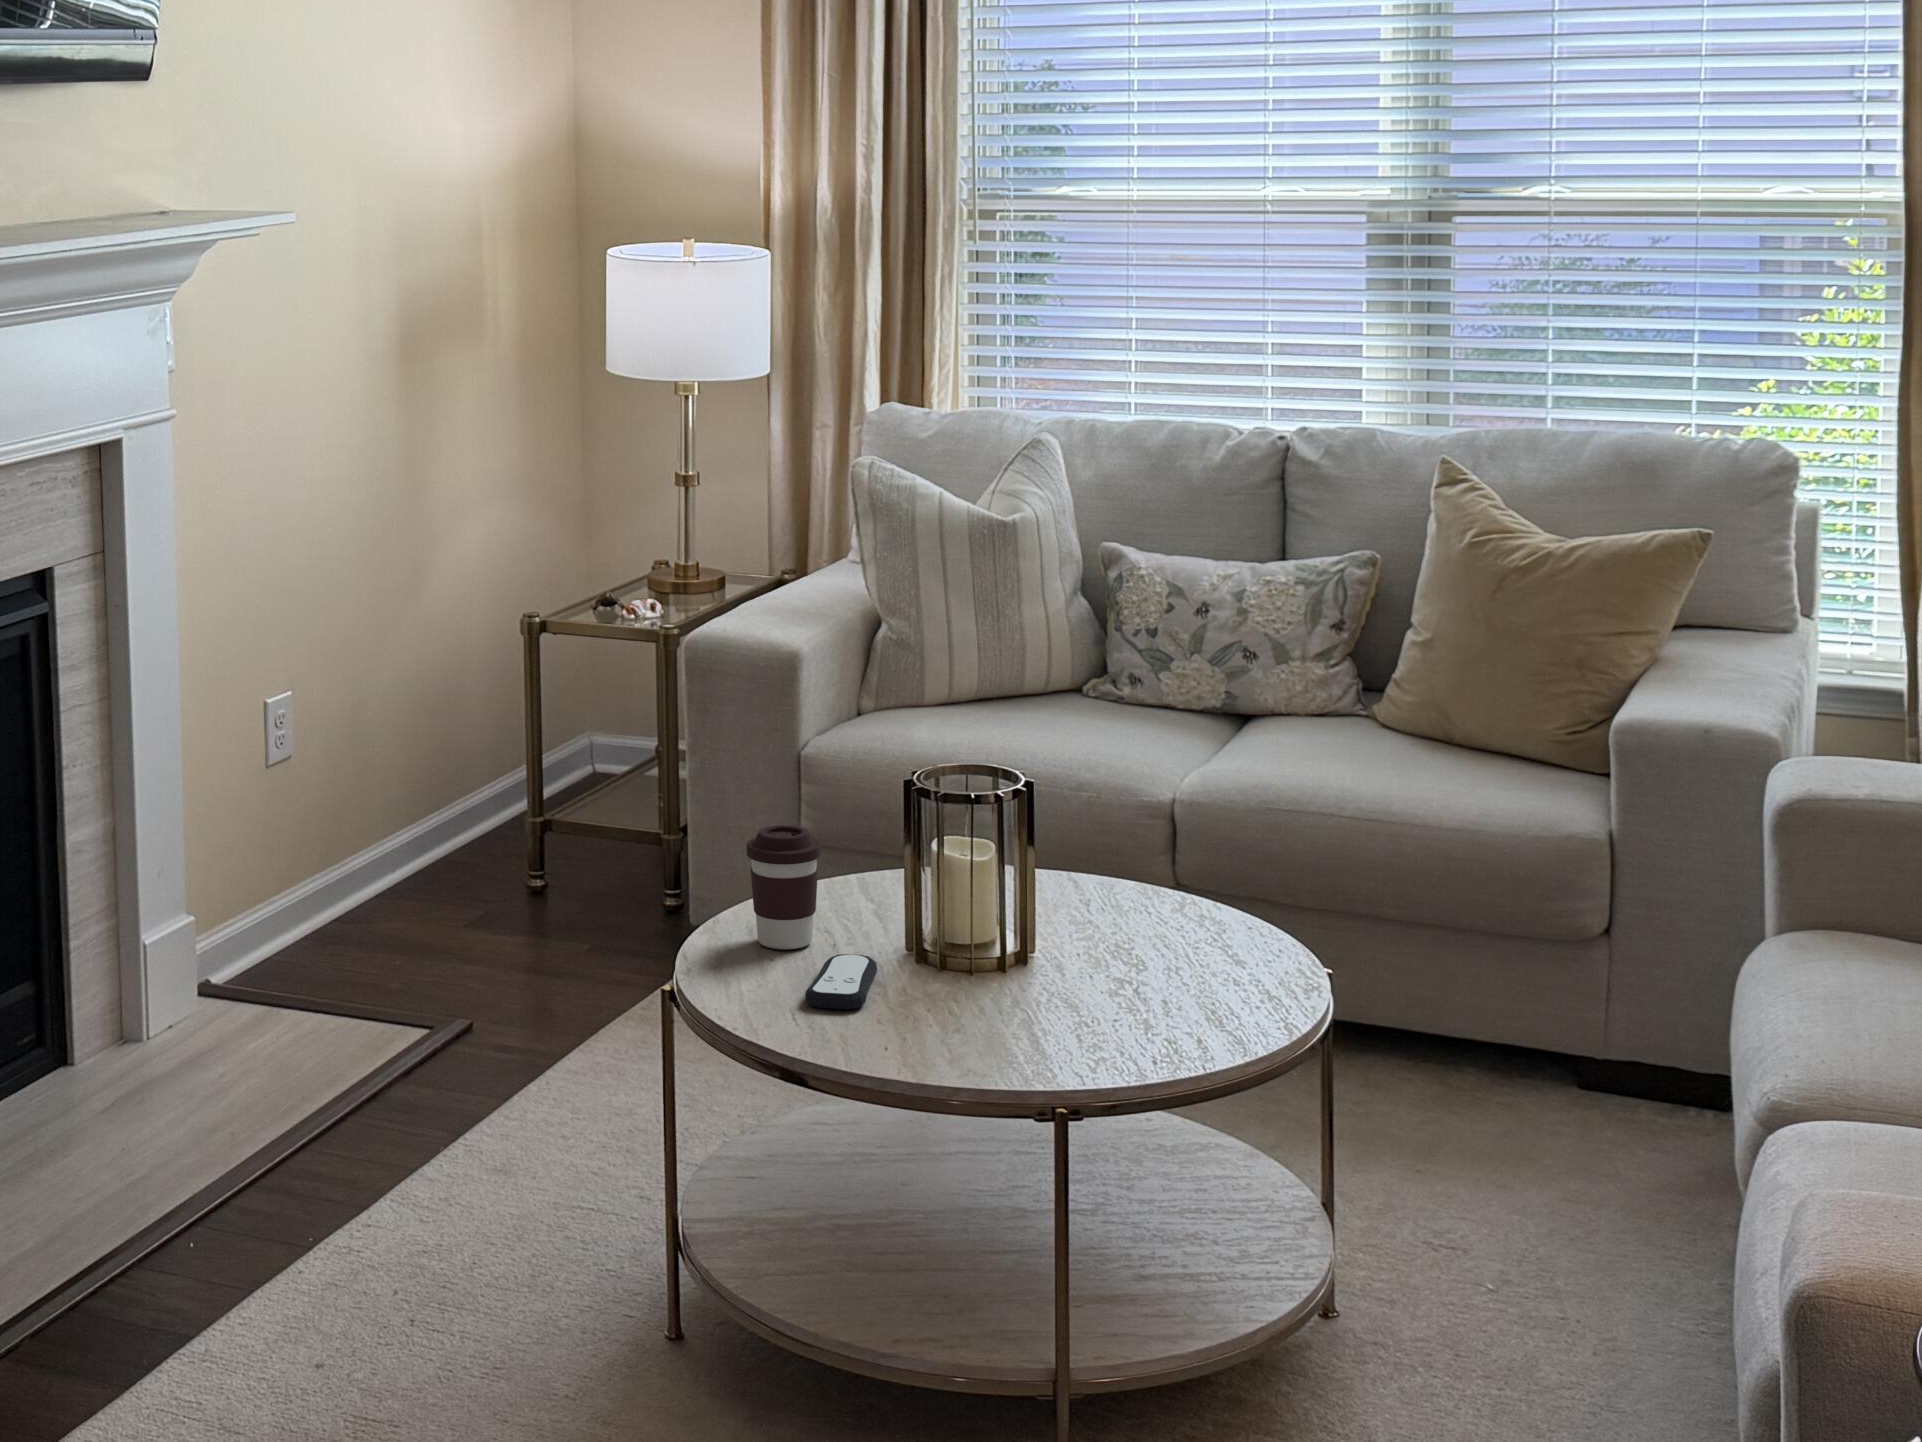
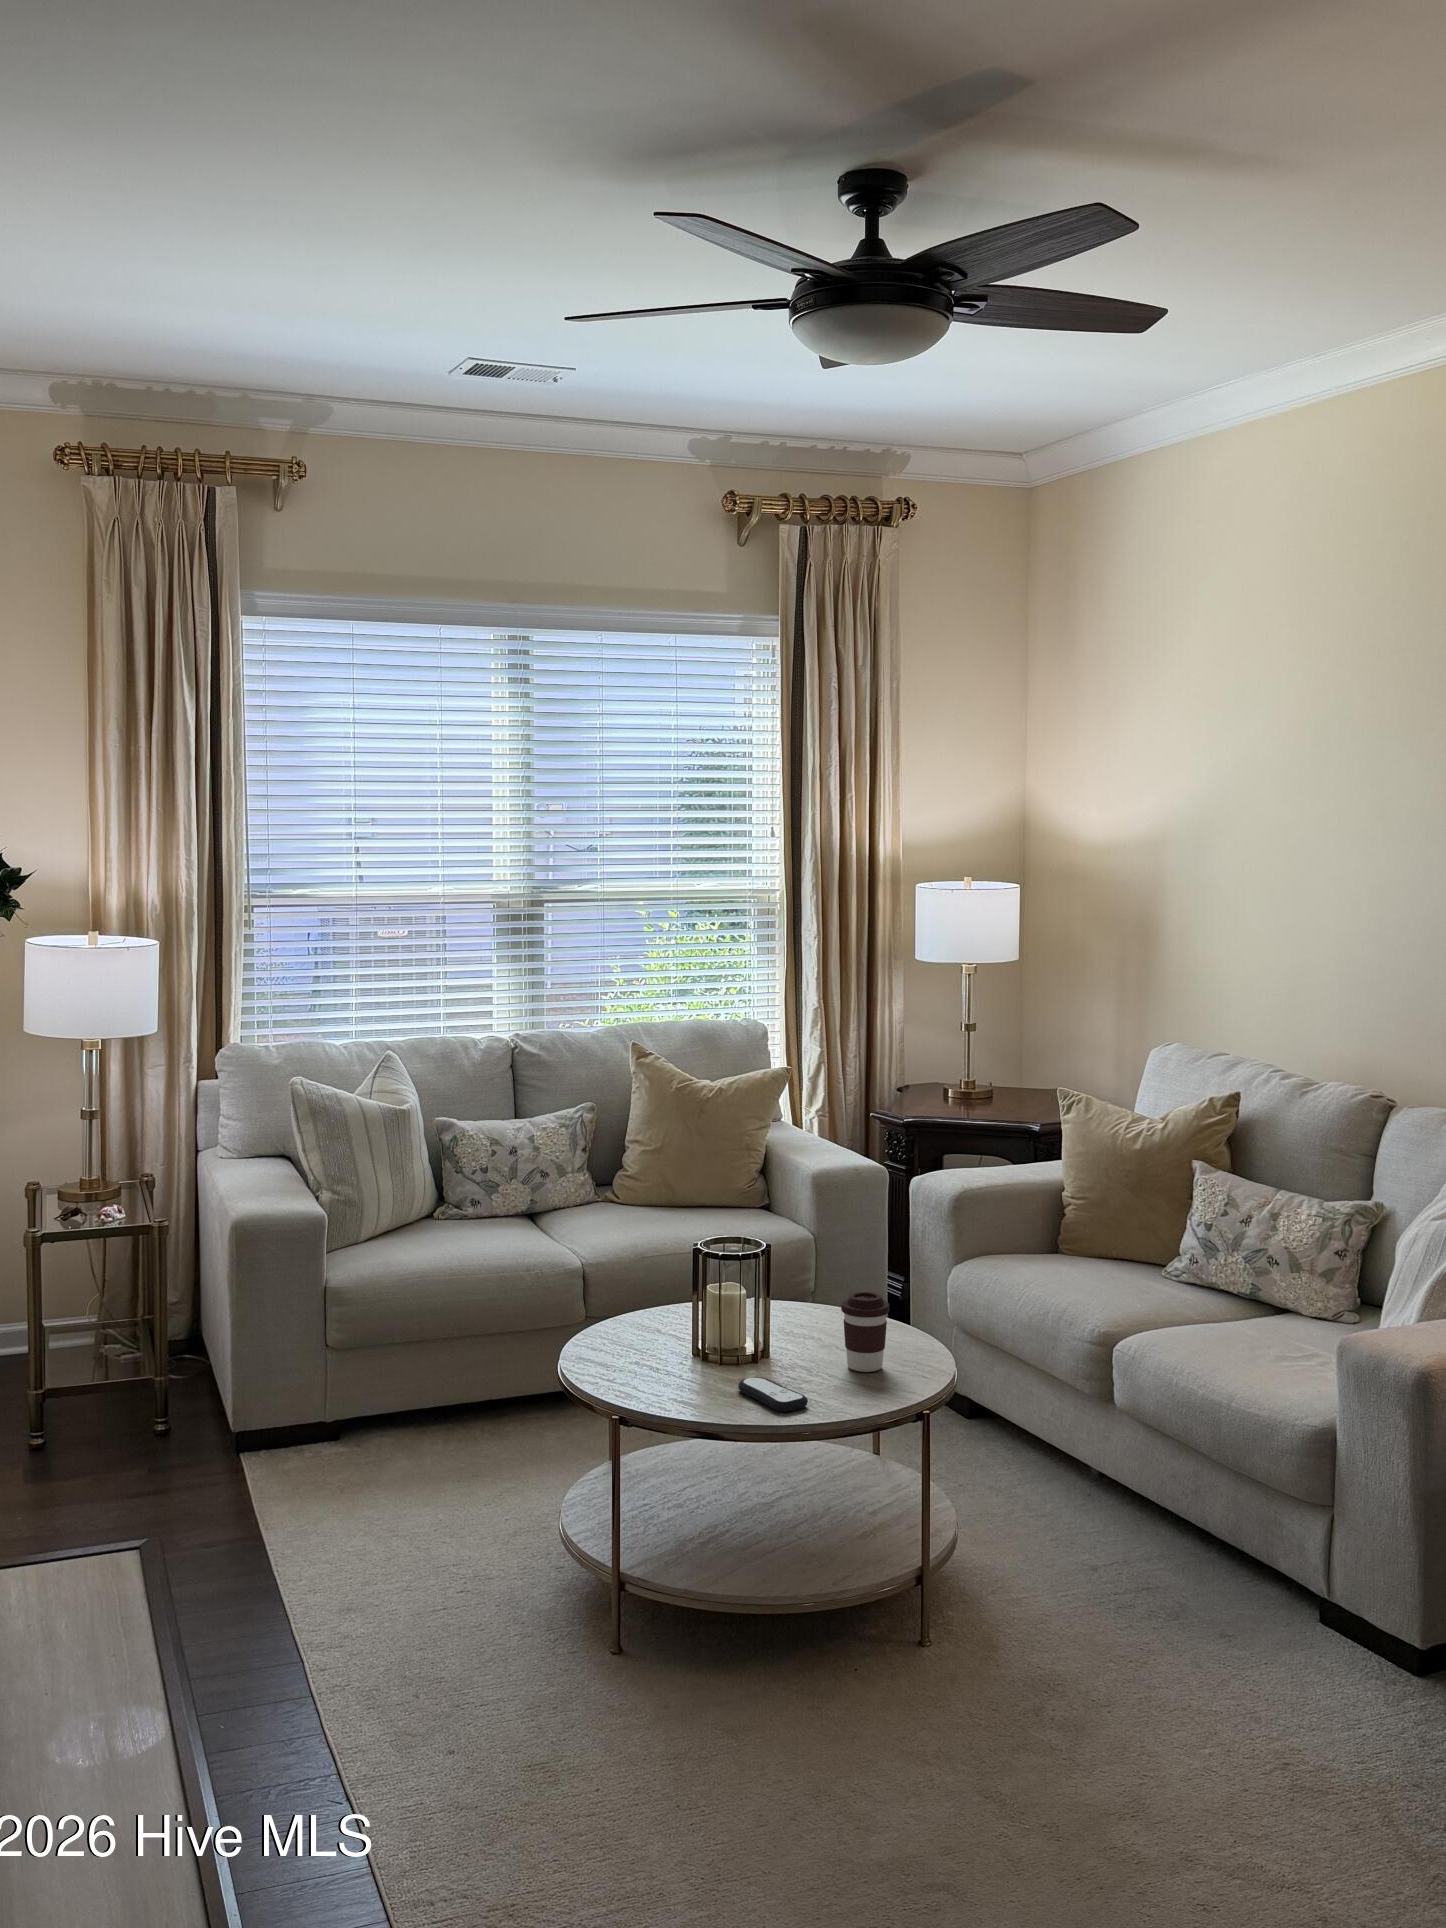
coffee cup: present [746,825,822,949] -> present [841,1292,889,1372]

